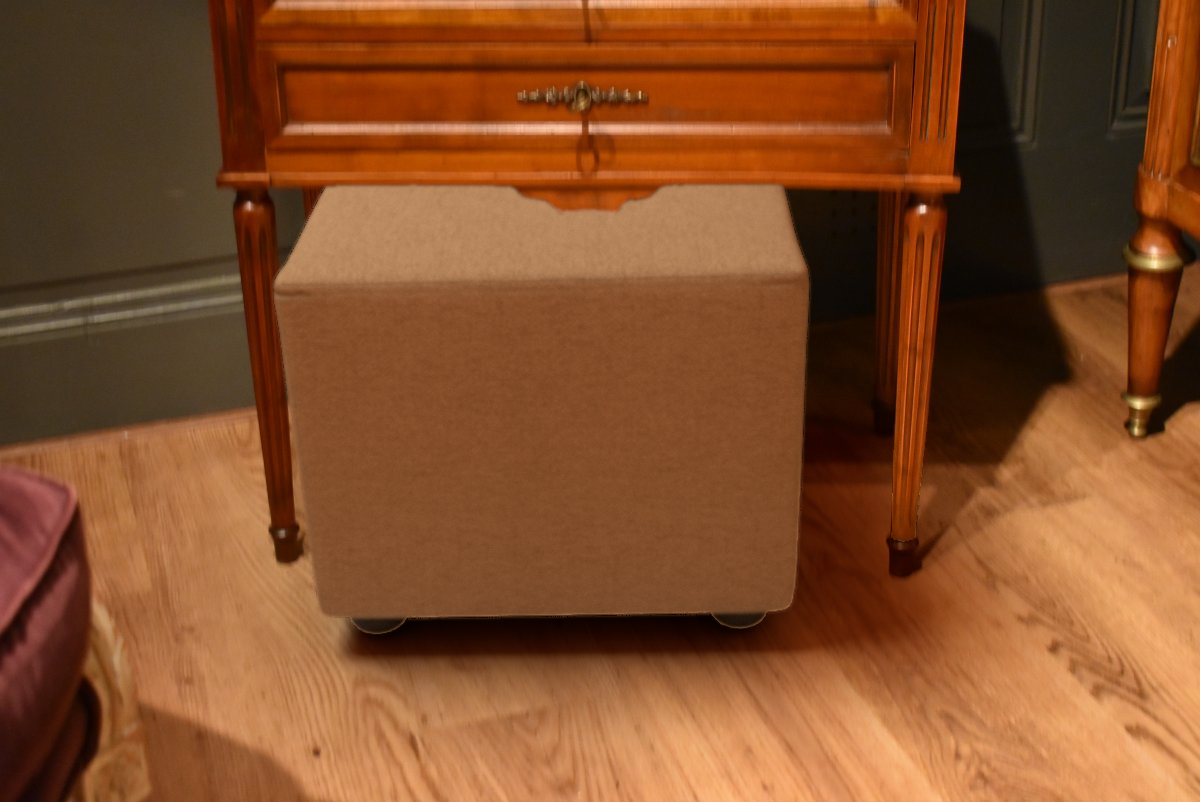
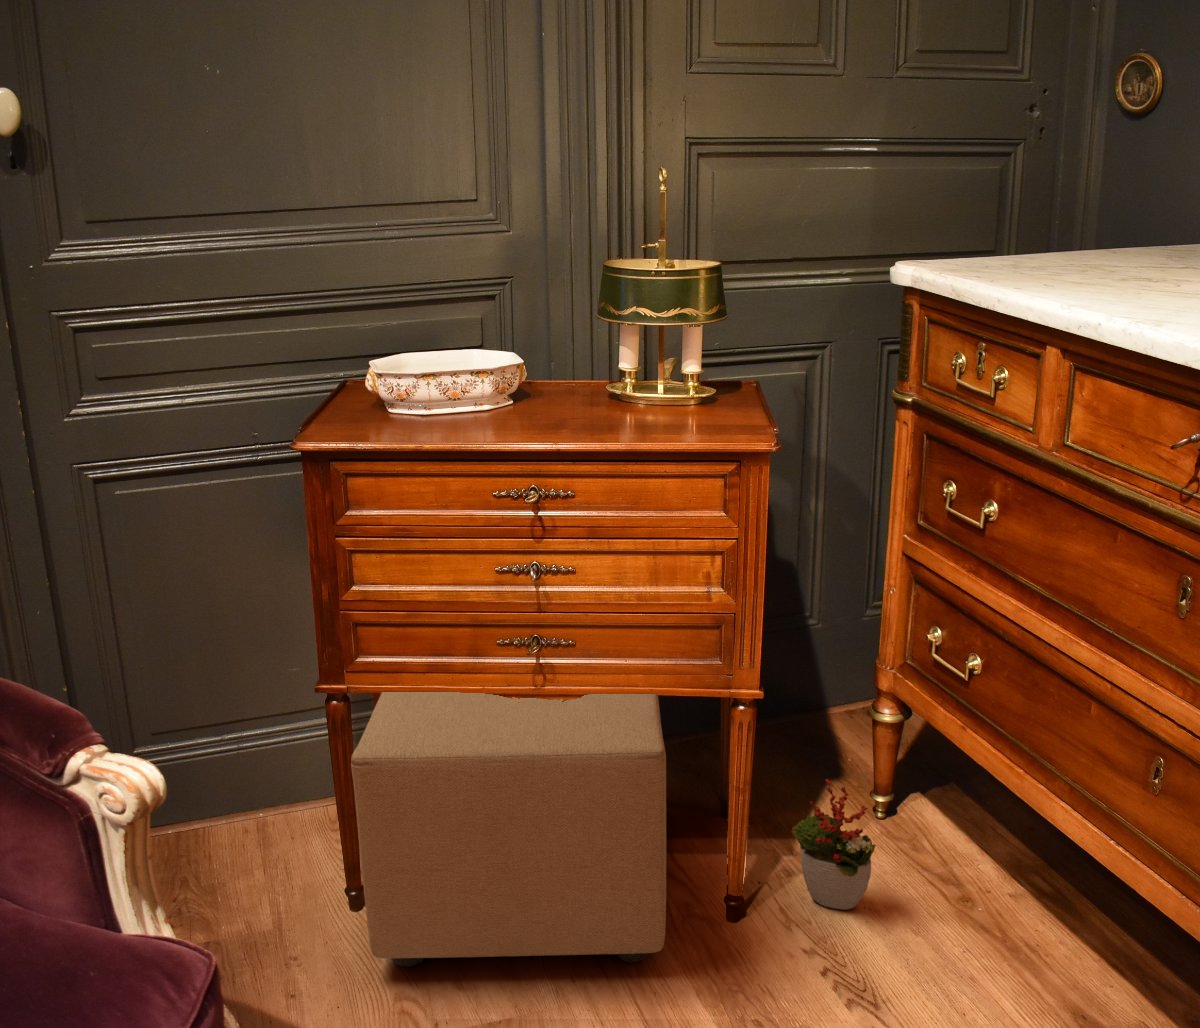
decorative plant: none [1003,350,1145,561] -> present [792,779,876,910]

